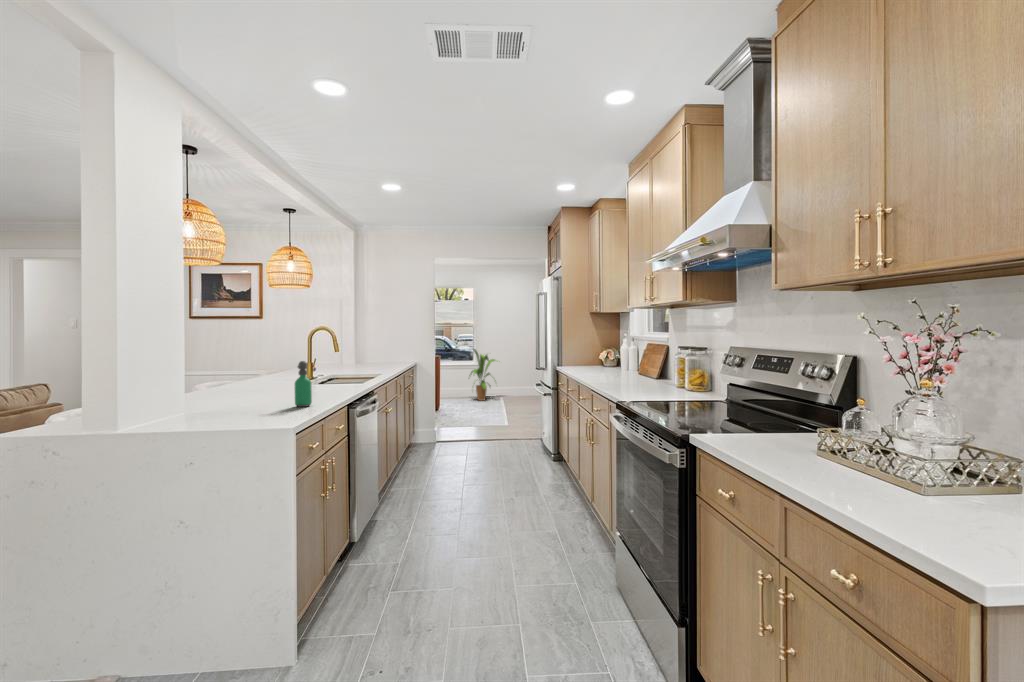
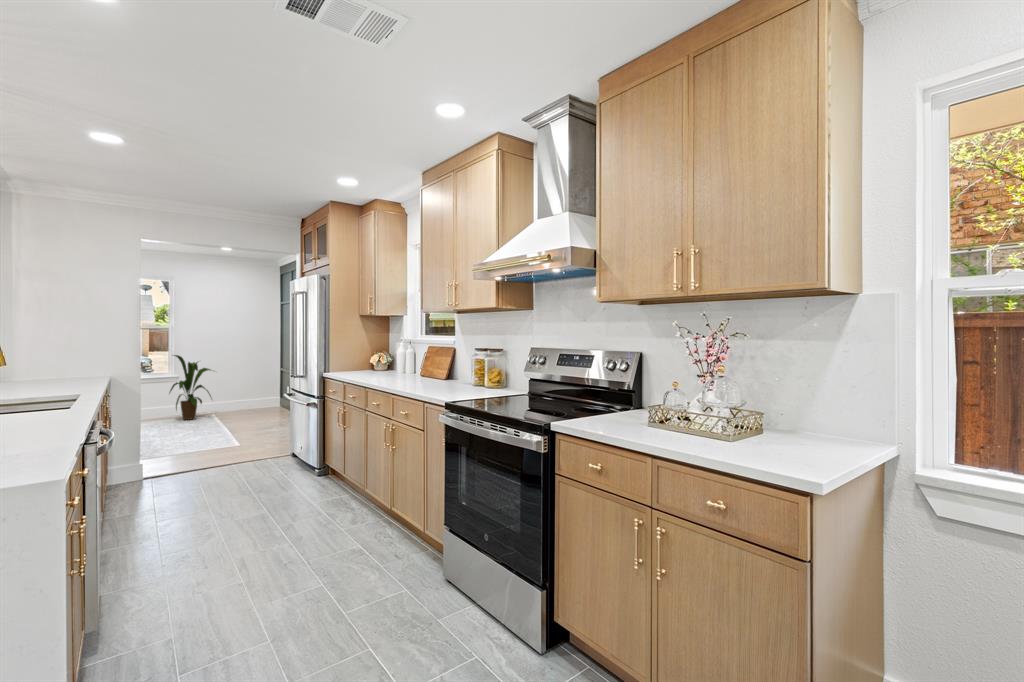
soap dispenser: present [295,361,312,407] -> none [33,372,64,438]

